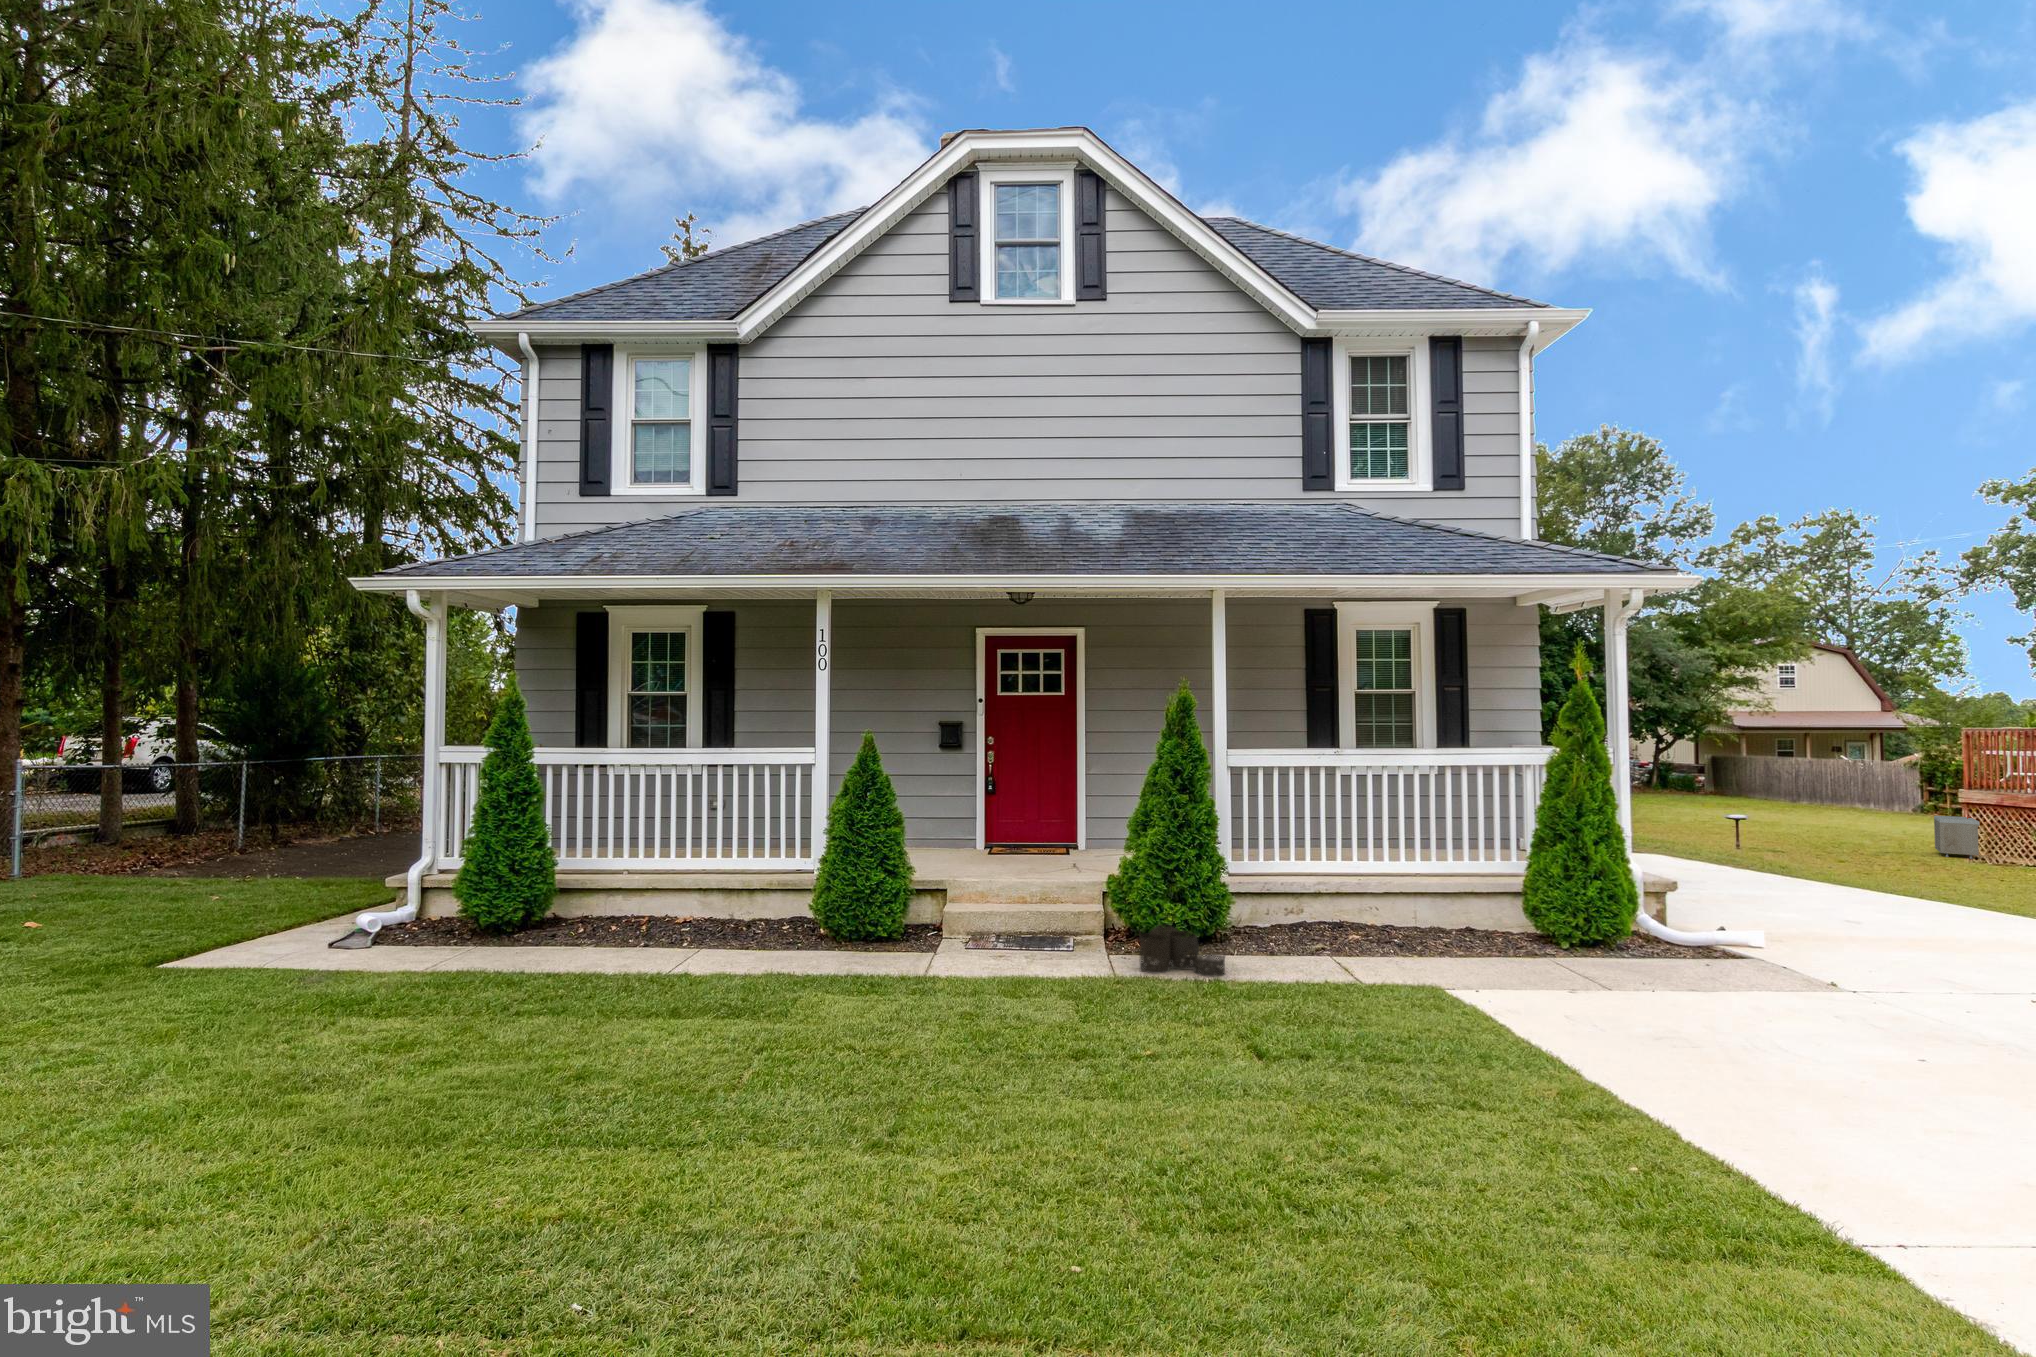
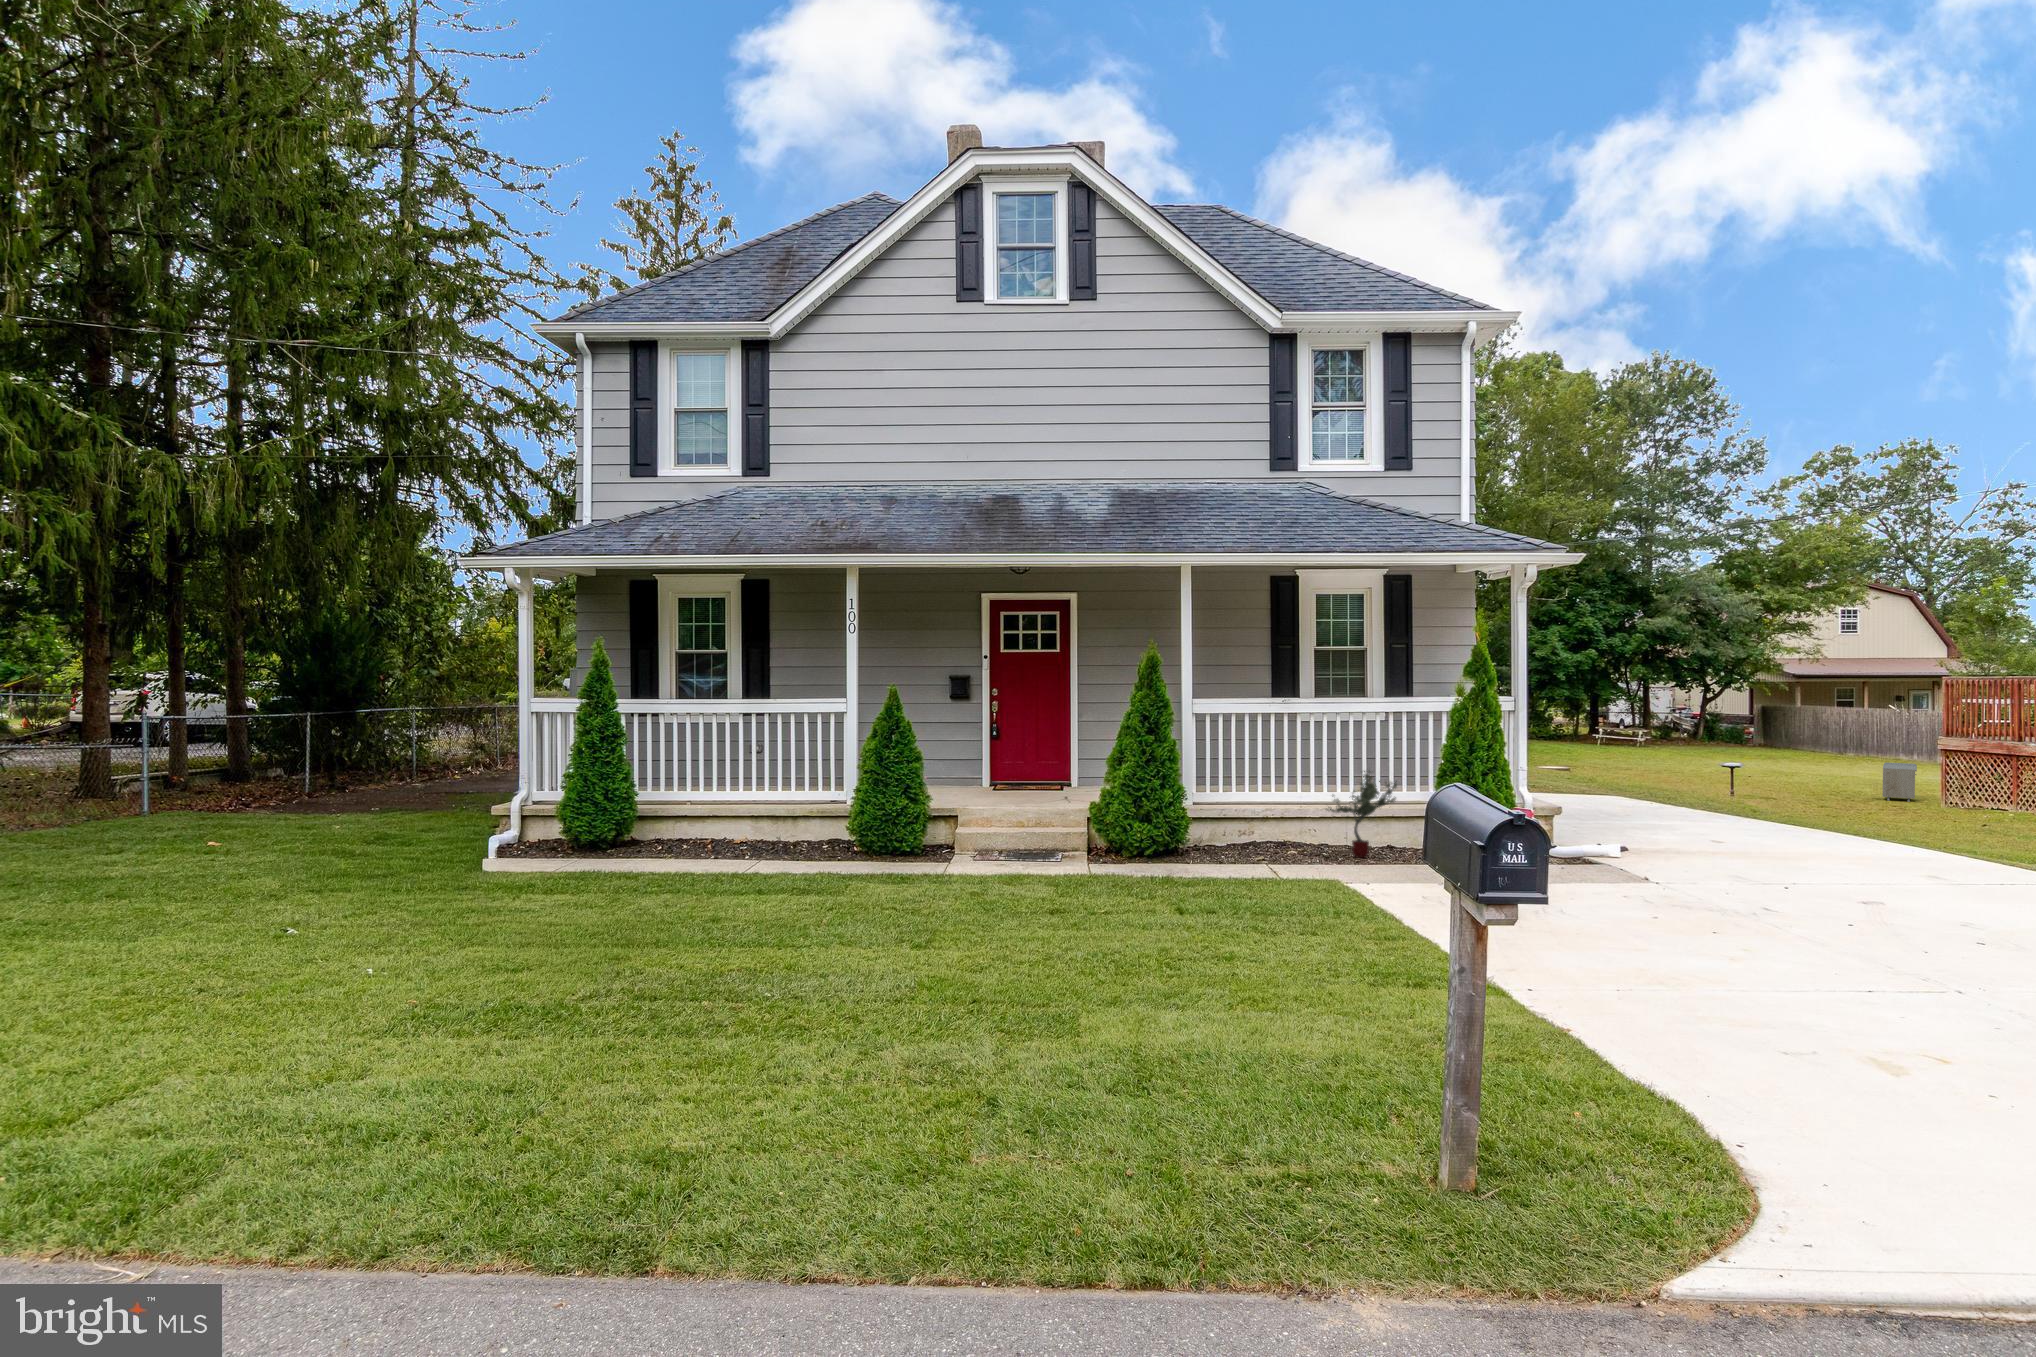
potted tree: none [1396,834,1487,946] -> present [1327,771,1397,858]
woven basket: present [1139,924,1225,977] -> none [1112,836,1179,874]

